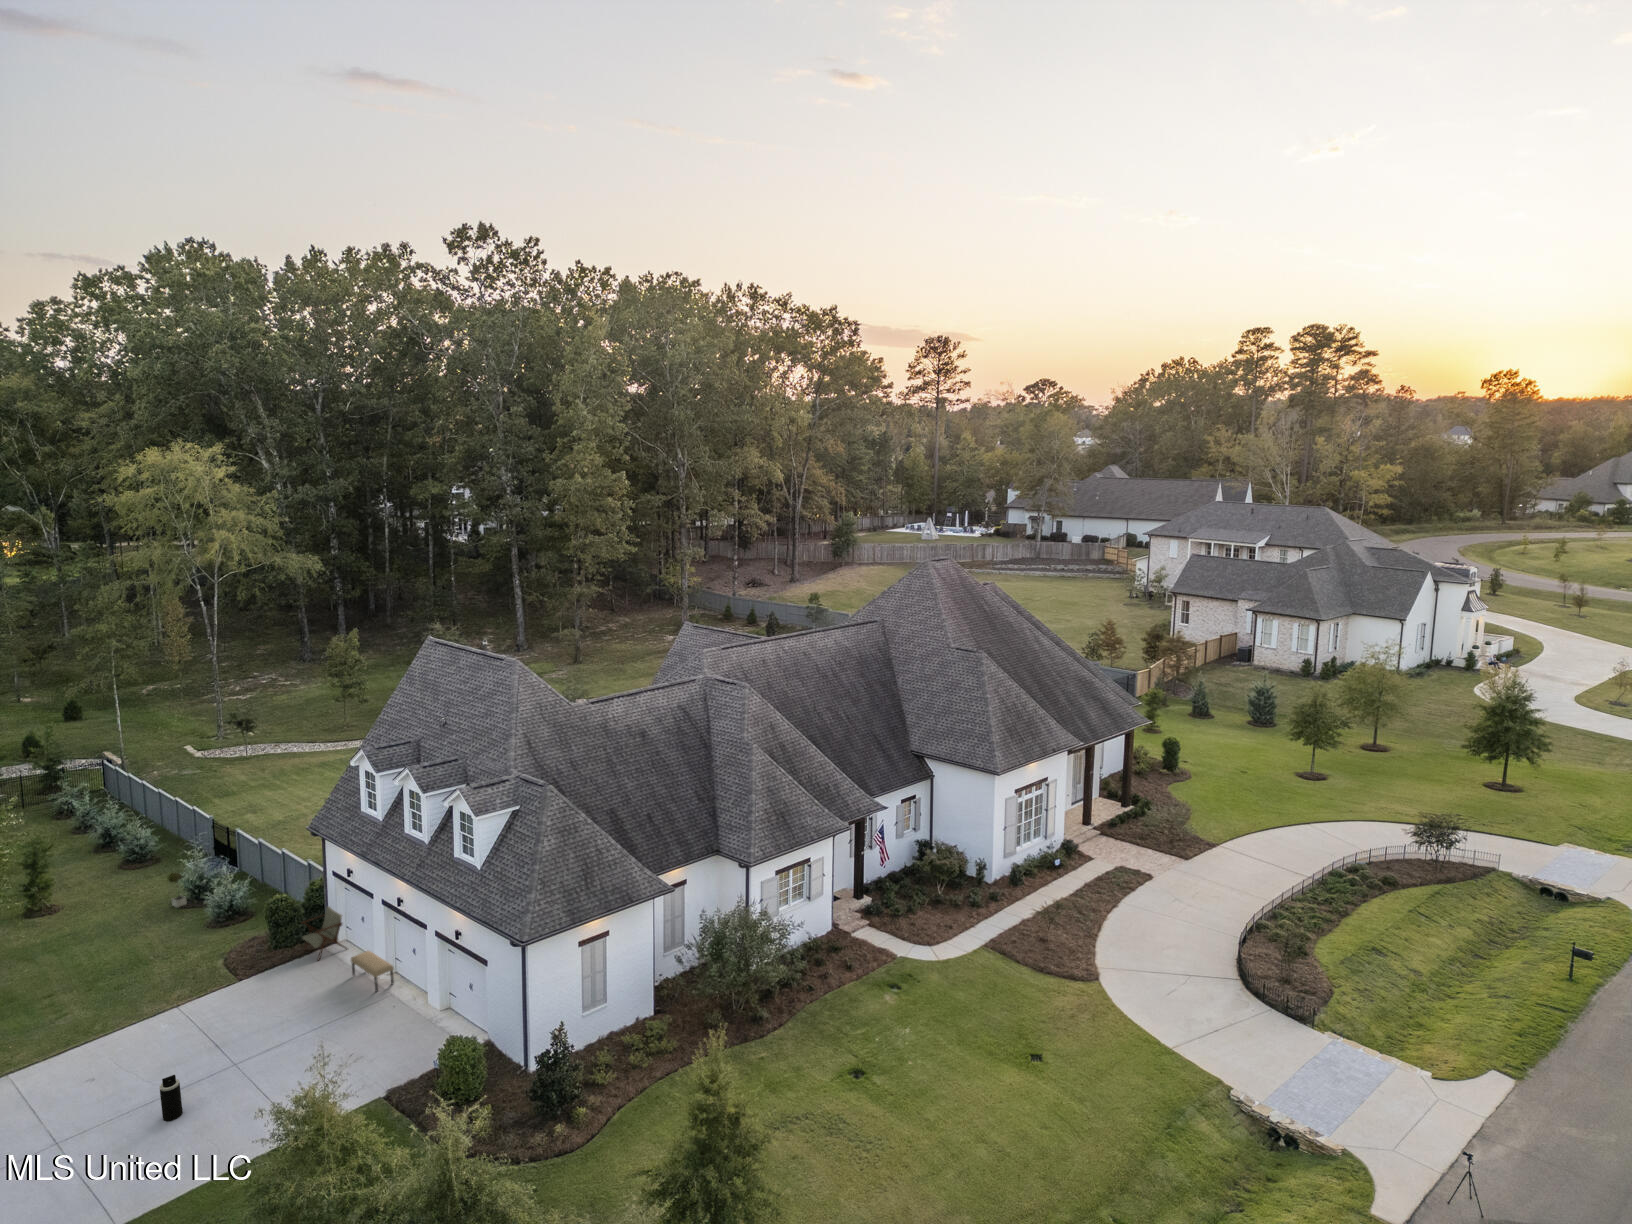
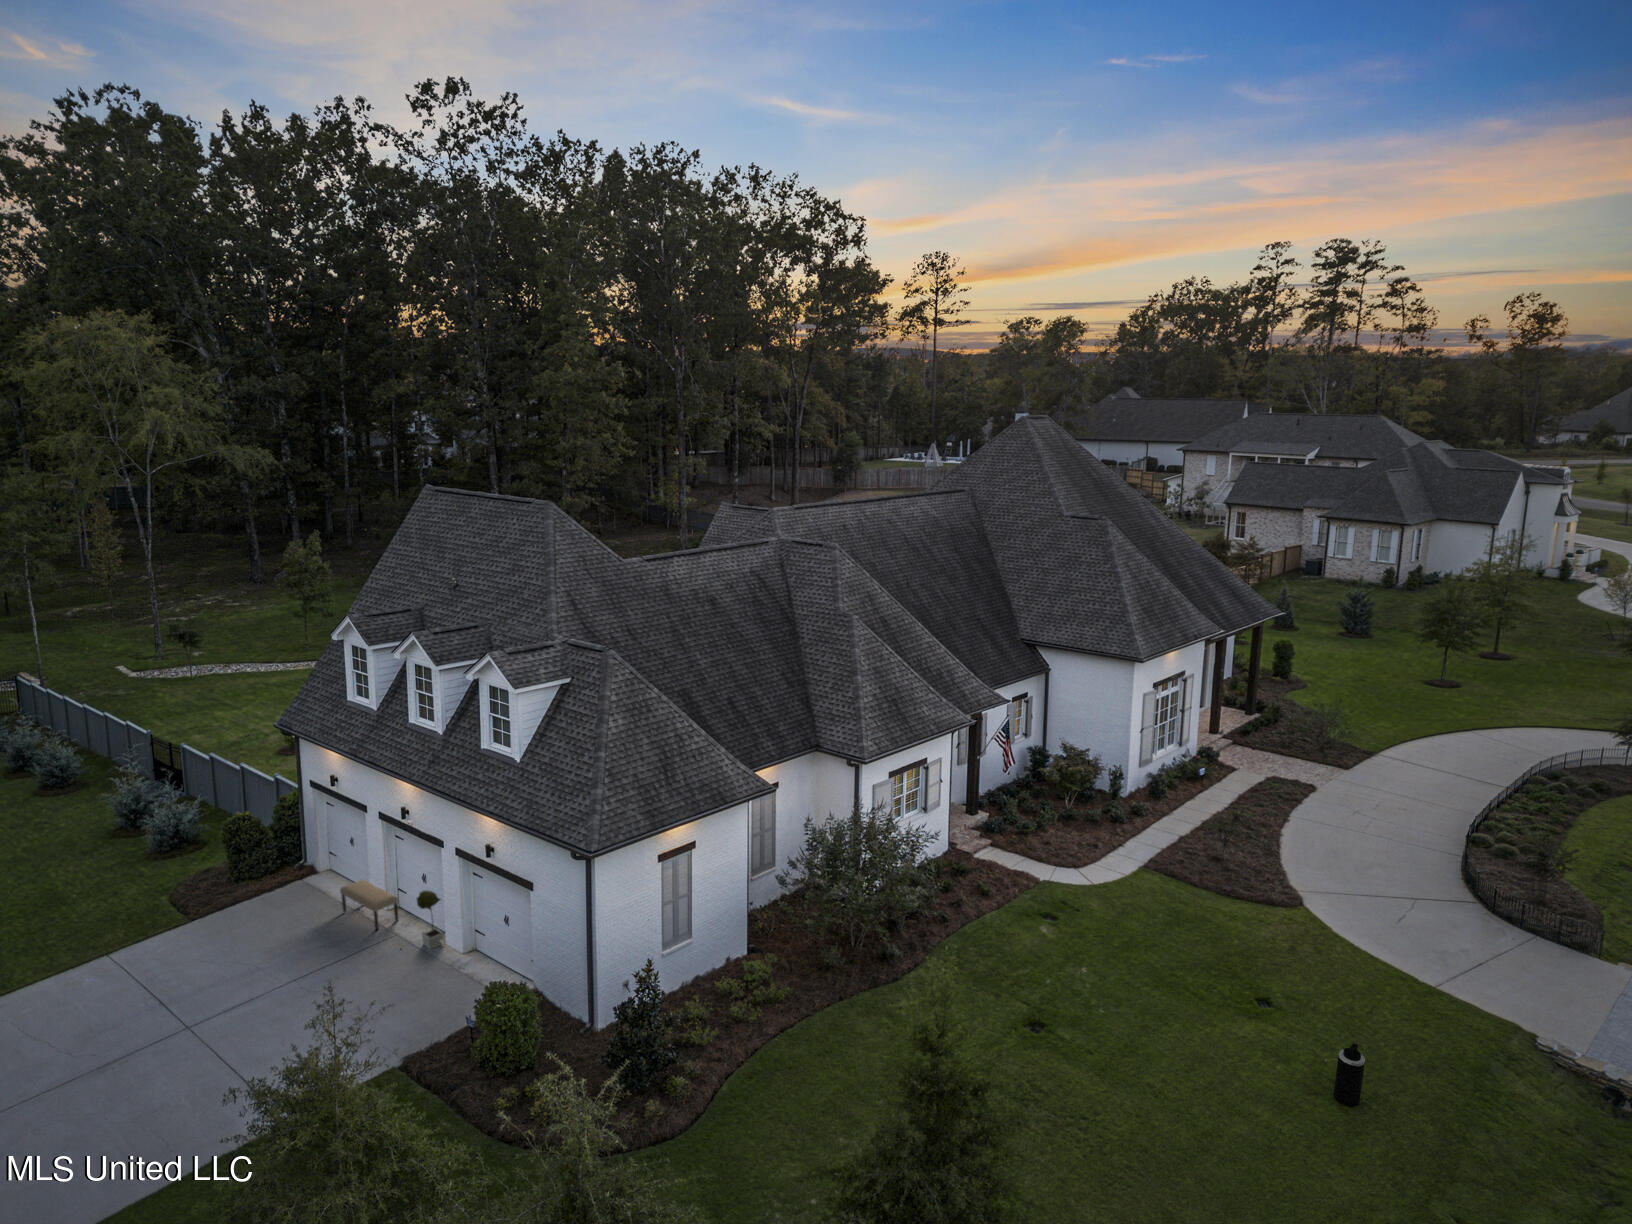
potted tree: present [167,872,187,907] -> present [417,891,444,949]
lounge chair: present [301,907,347,960] -> none [271,827,335,895]
trash can: present [160,1075,183,1121] -> present [1333,1043,1365,1107]

